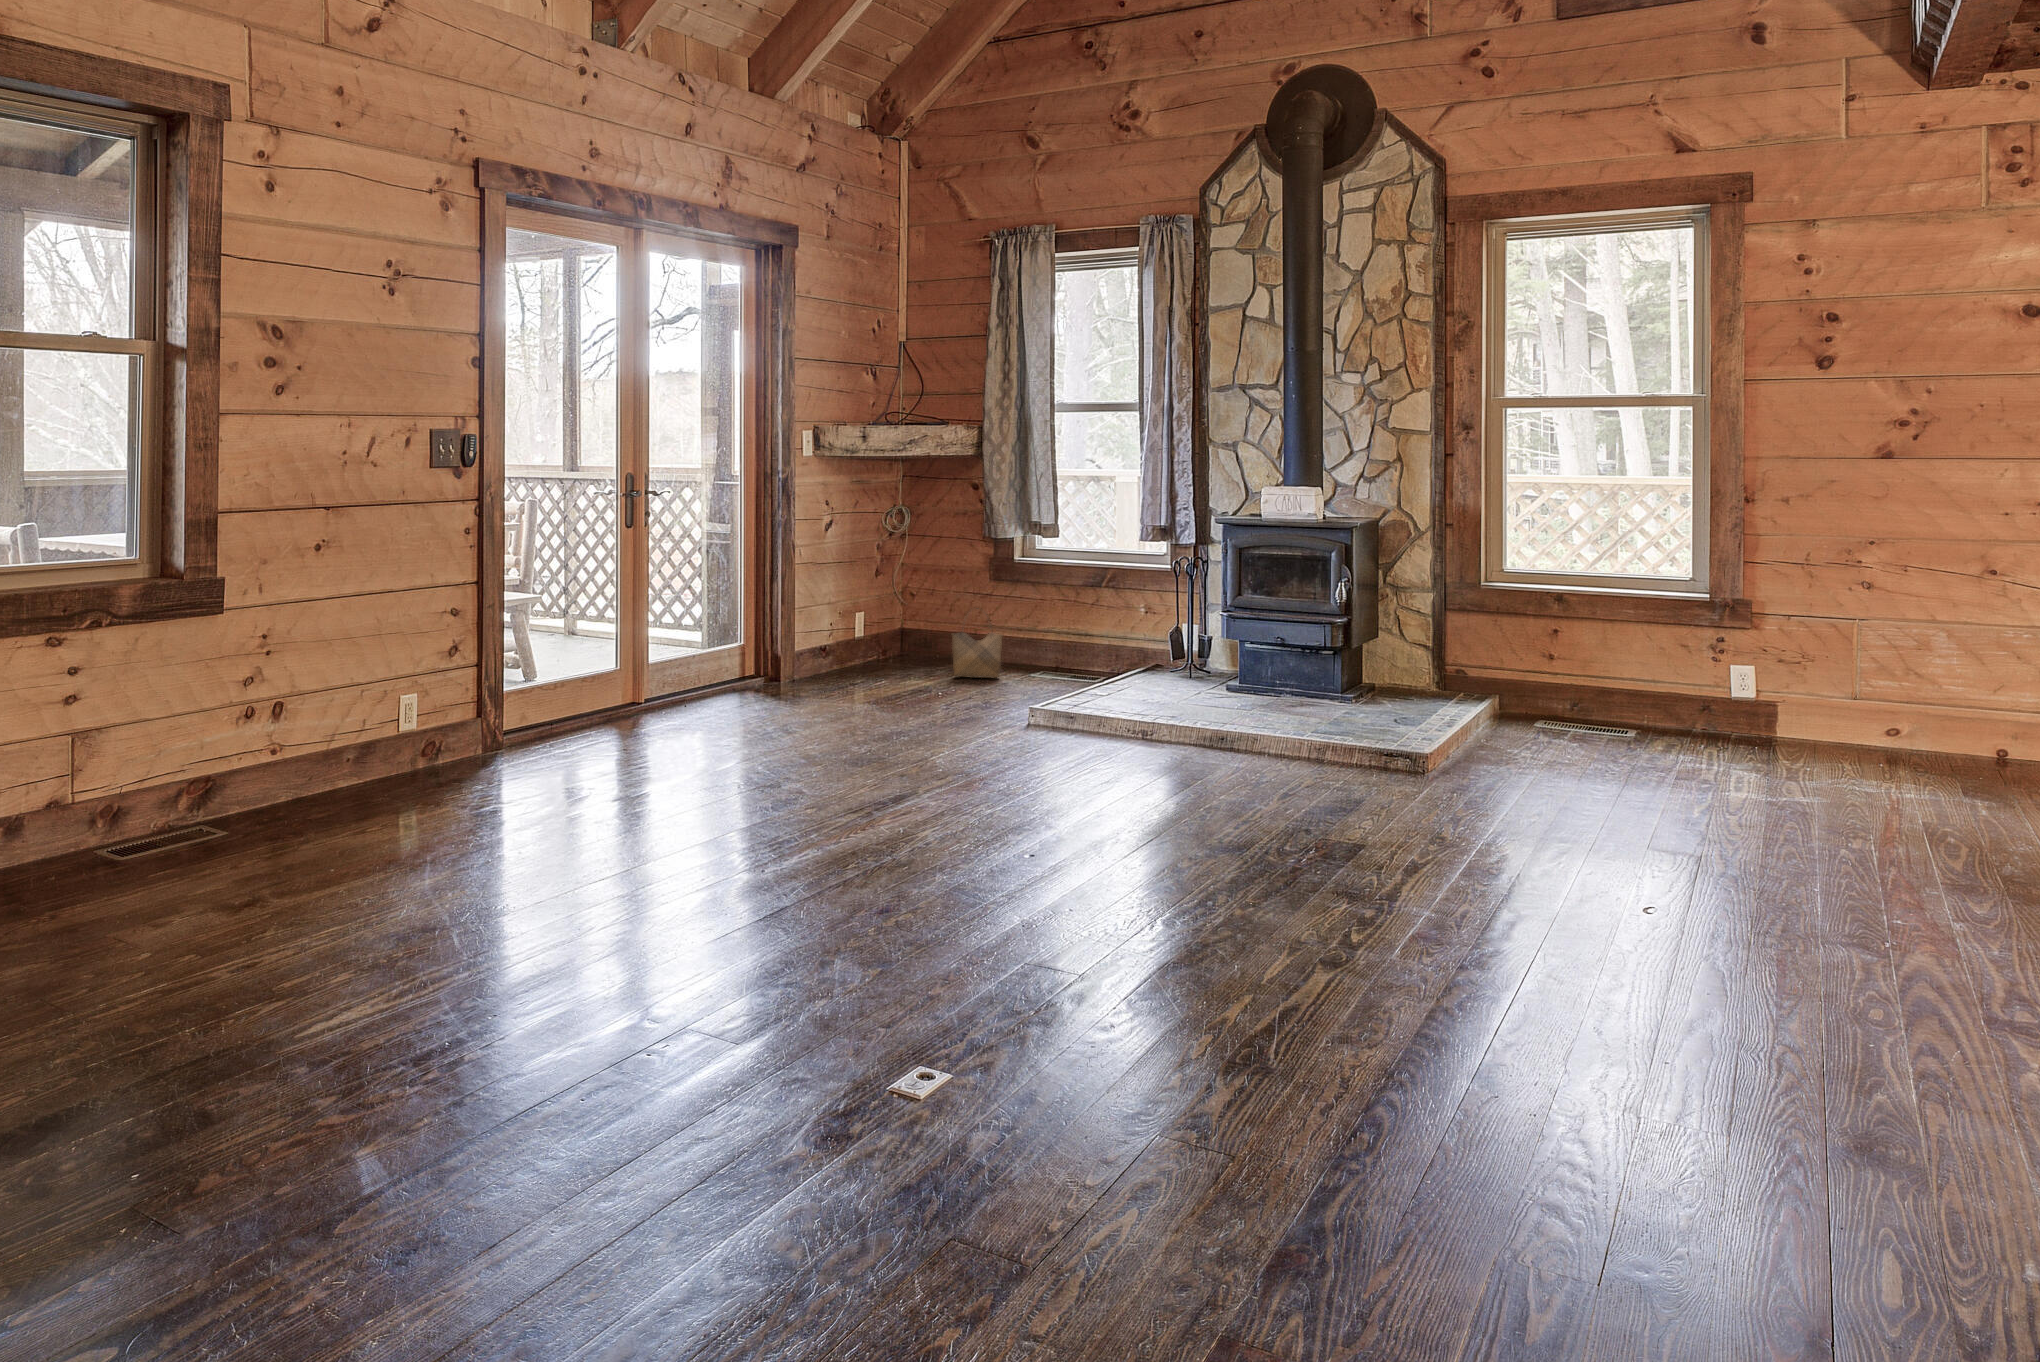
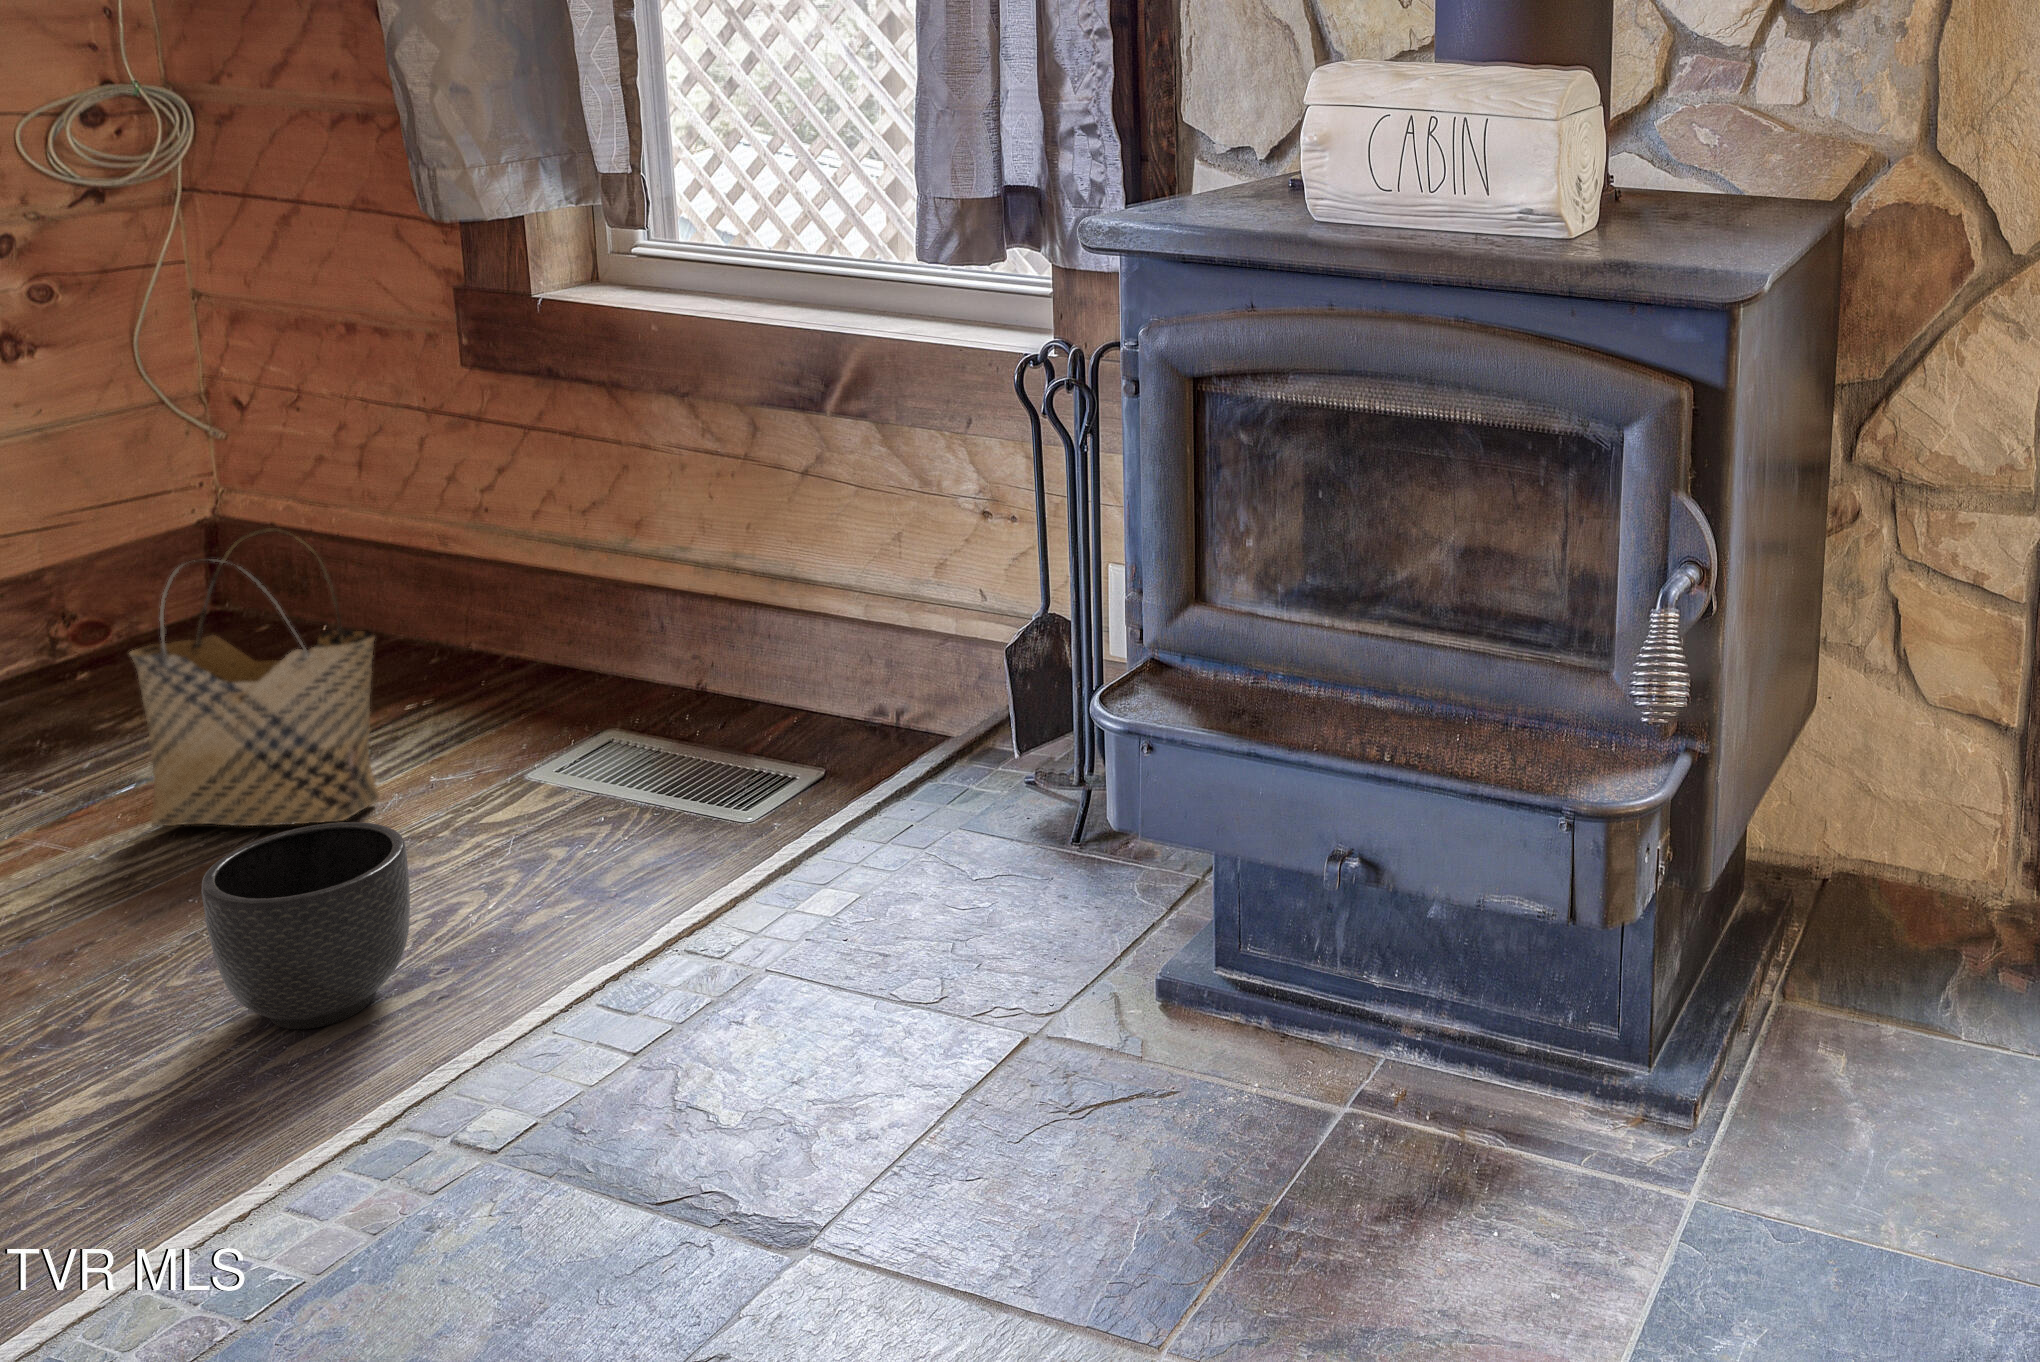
planter: none [1012,657,1050,695] -> present [201,822,410,1029]

